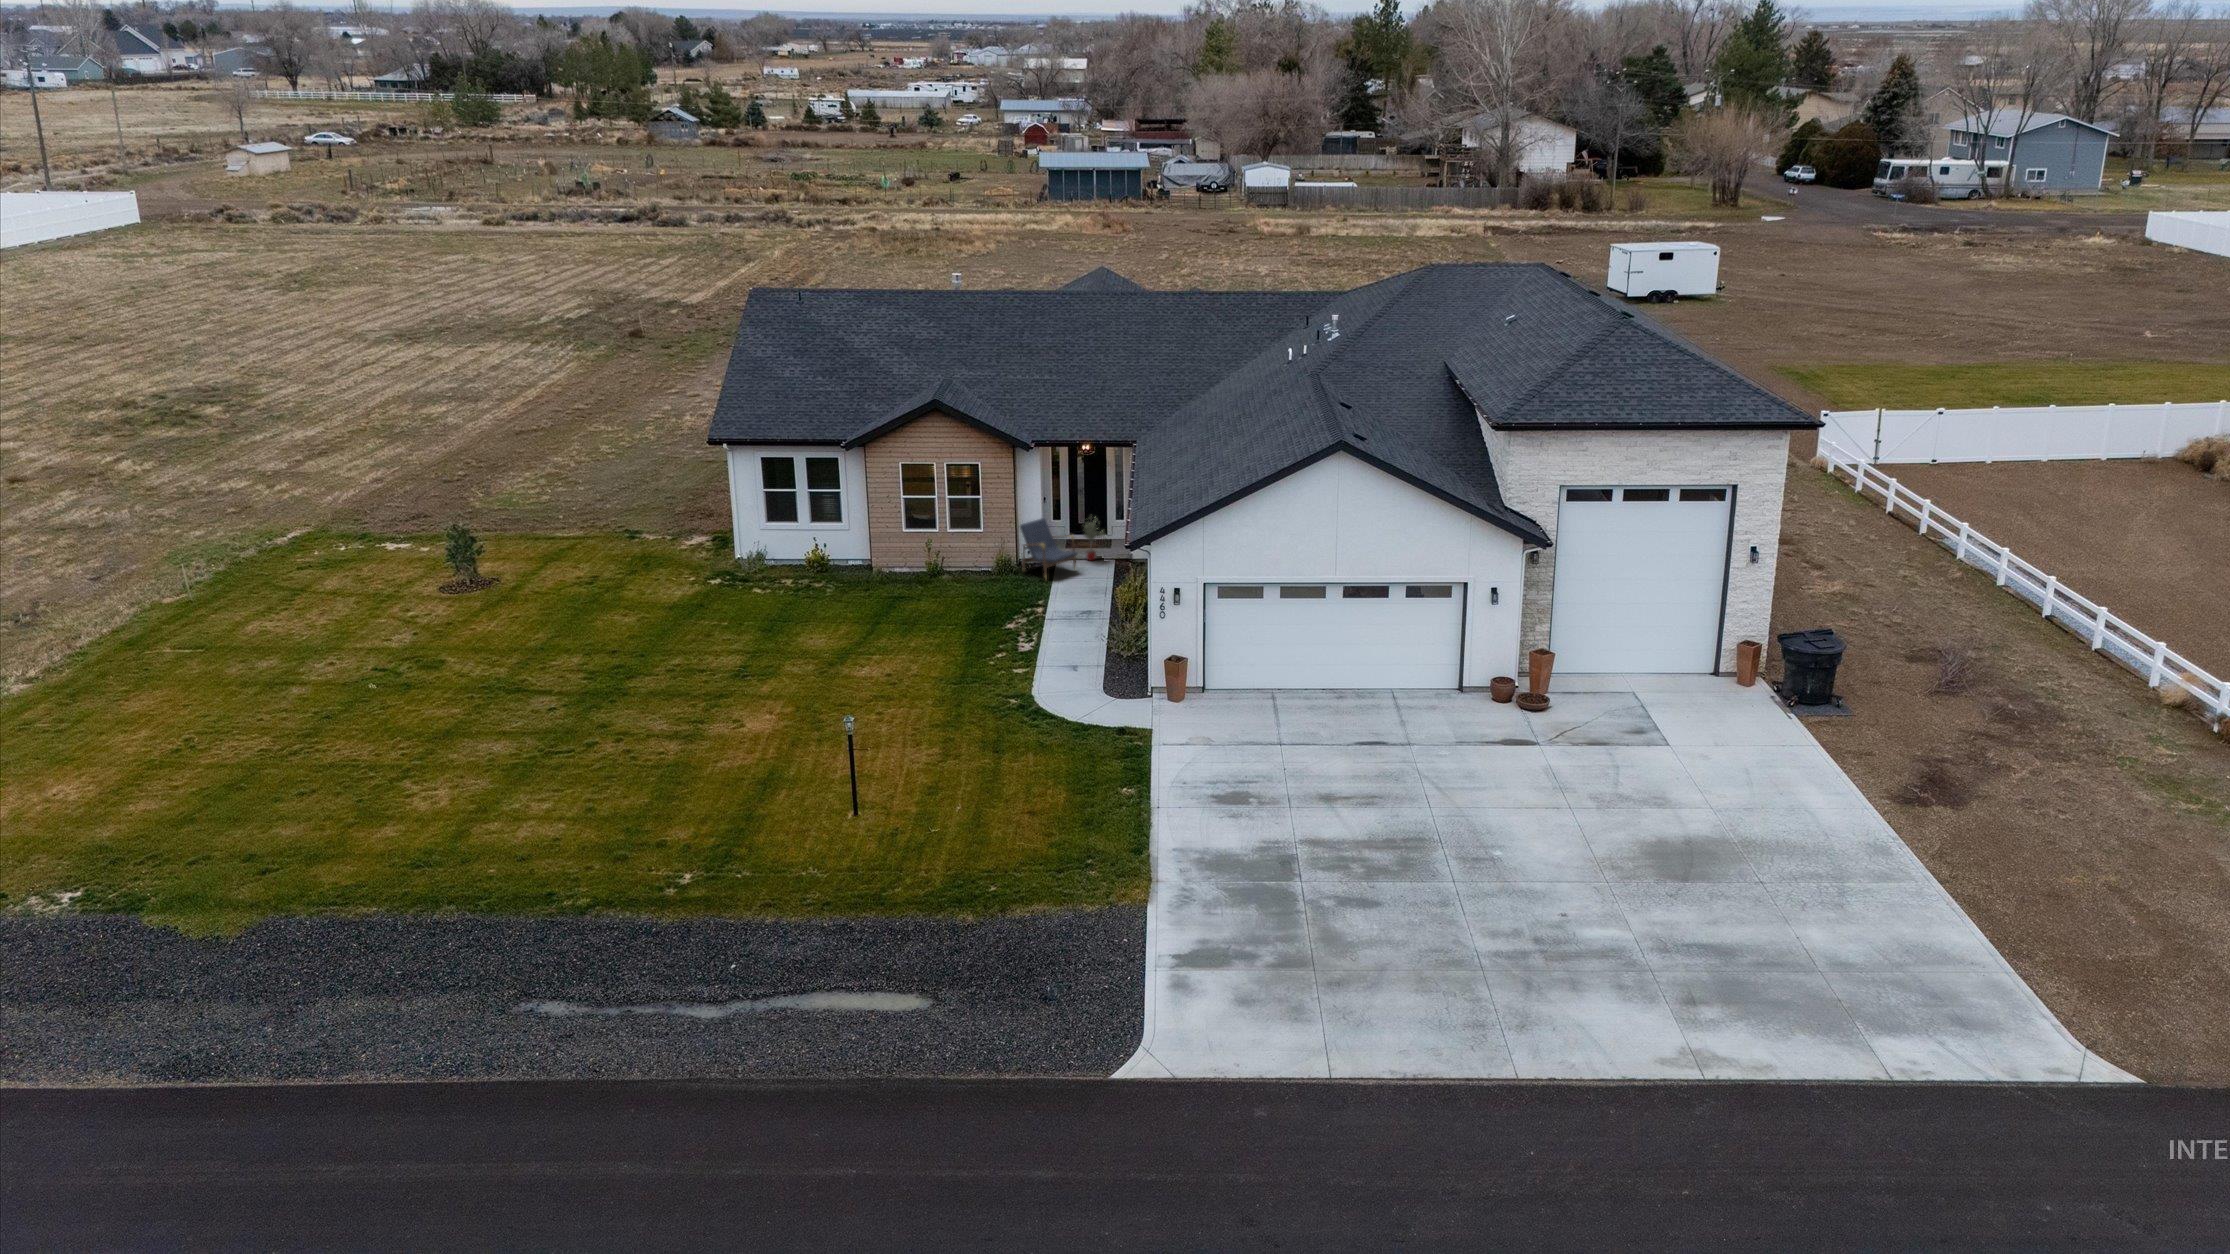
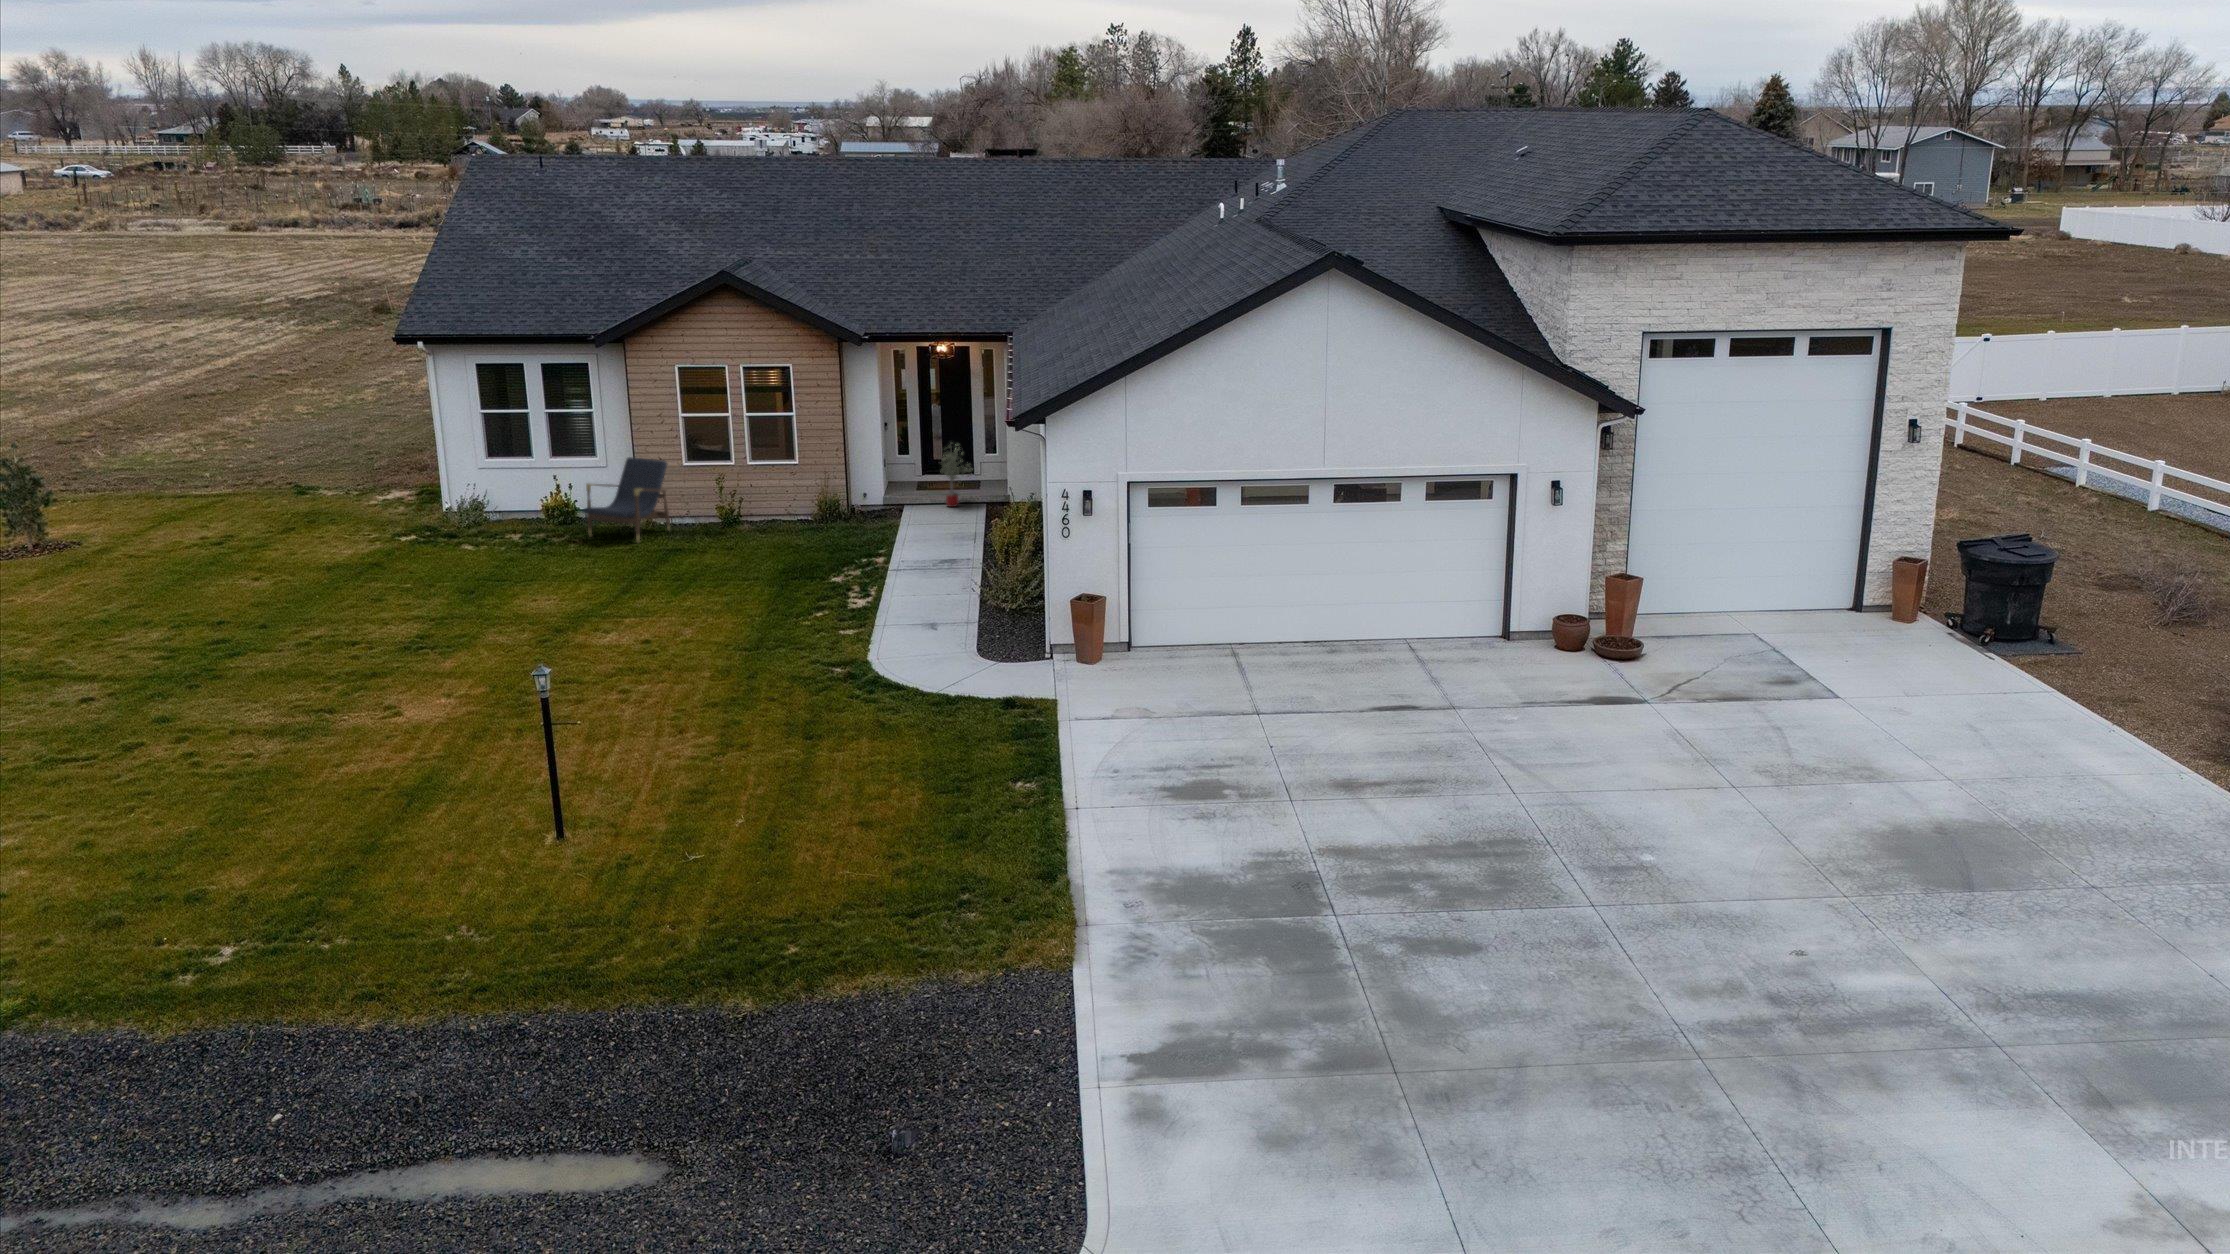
lounge chair: present [1020,518,1077,578] -> present [584,457,670,542]

